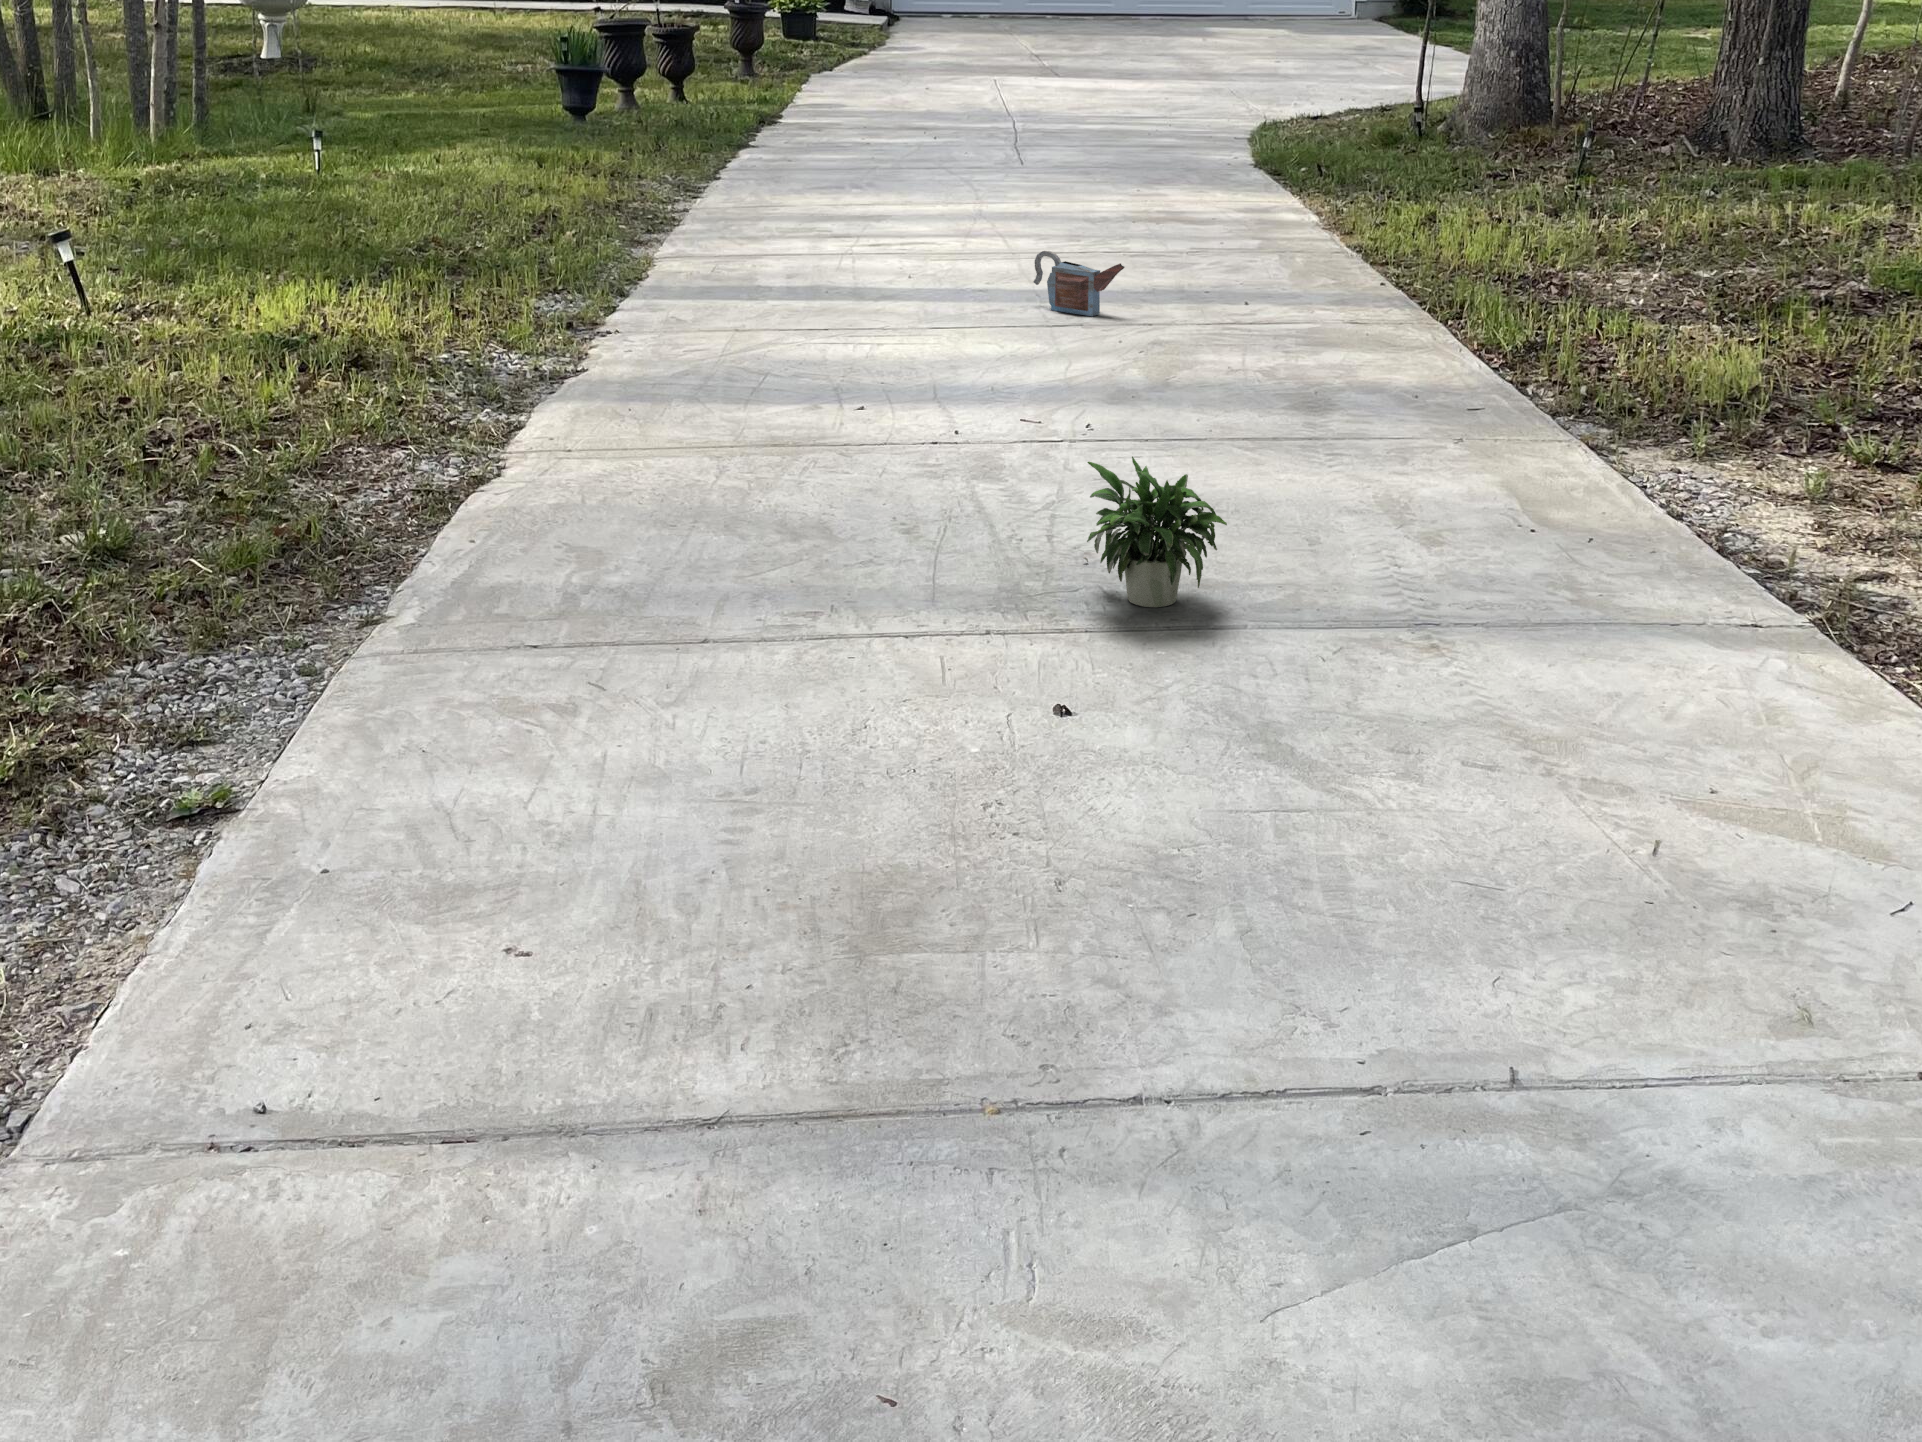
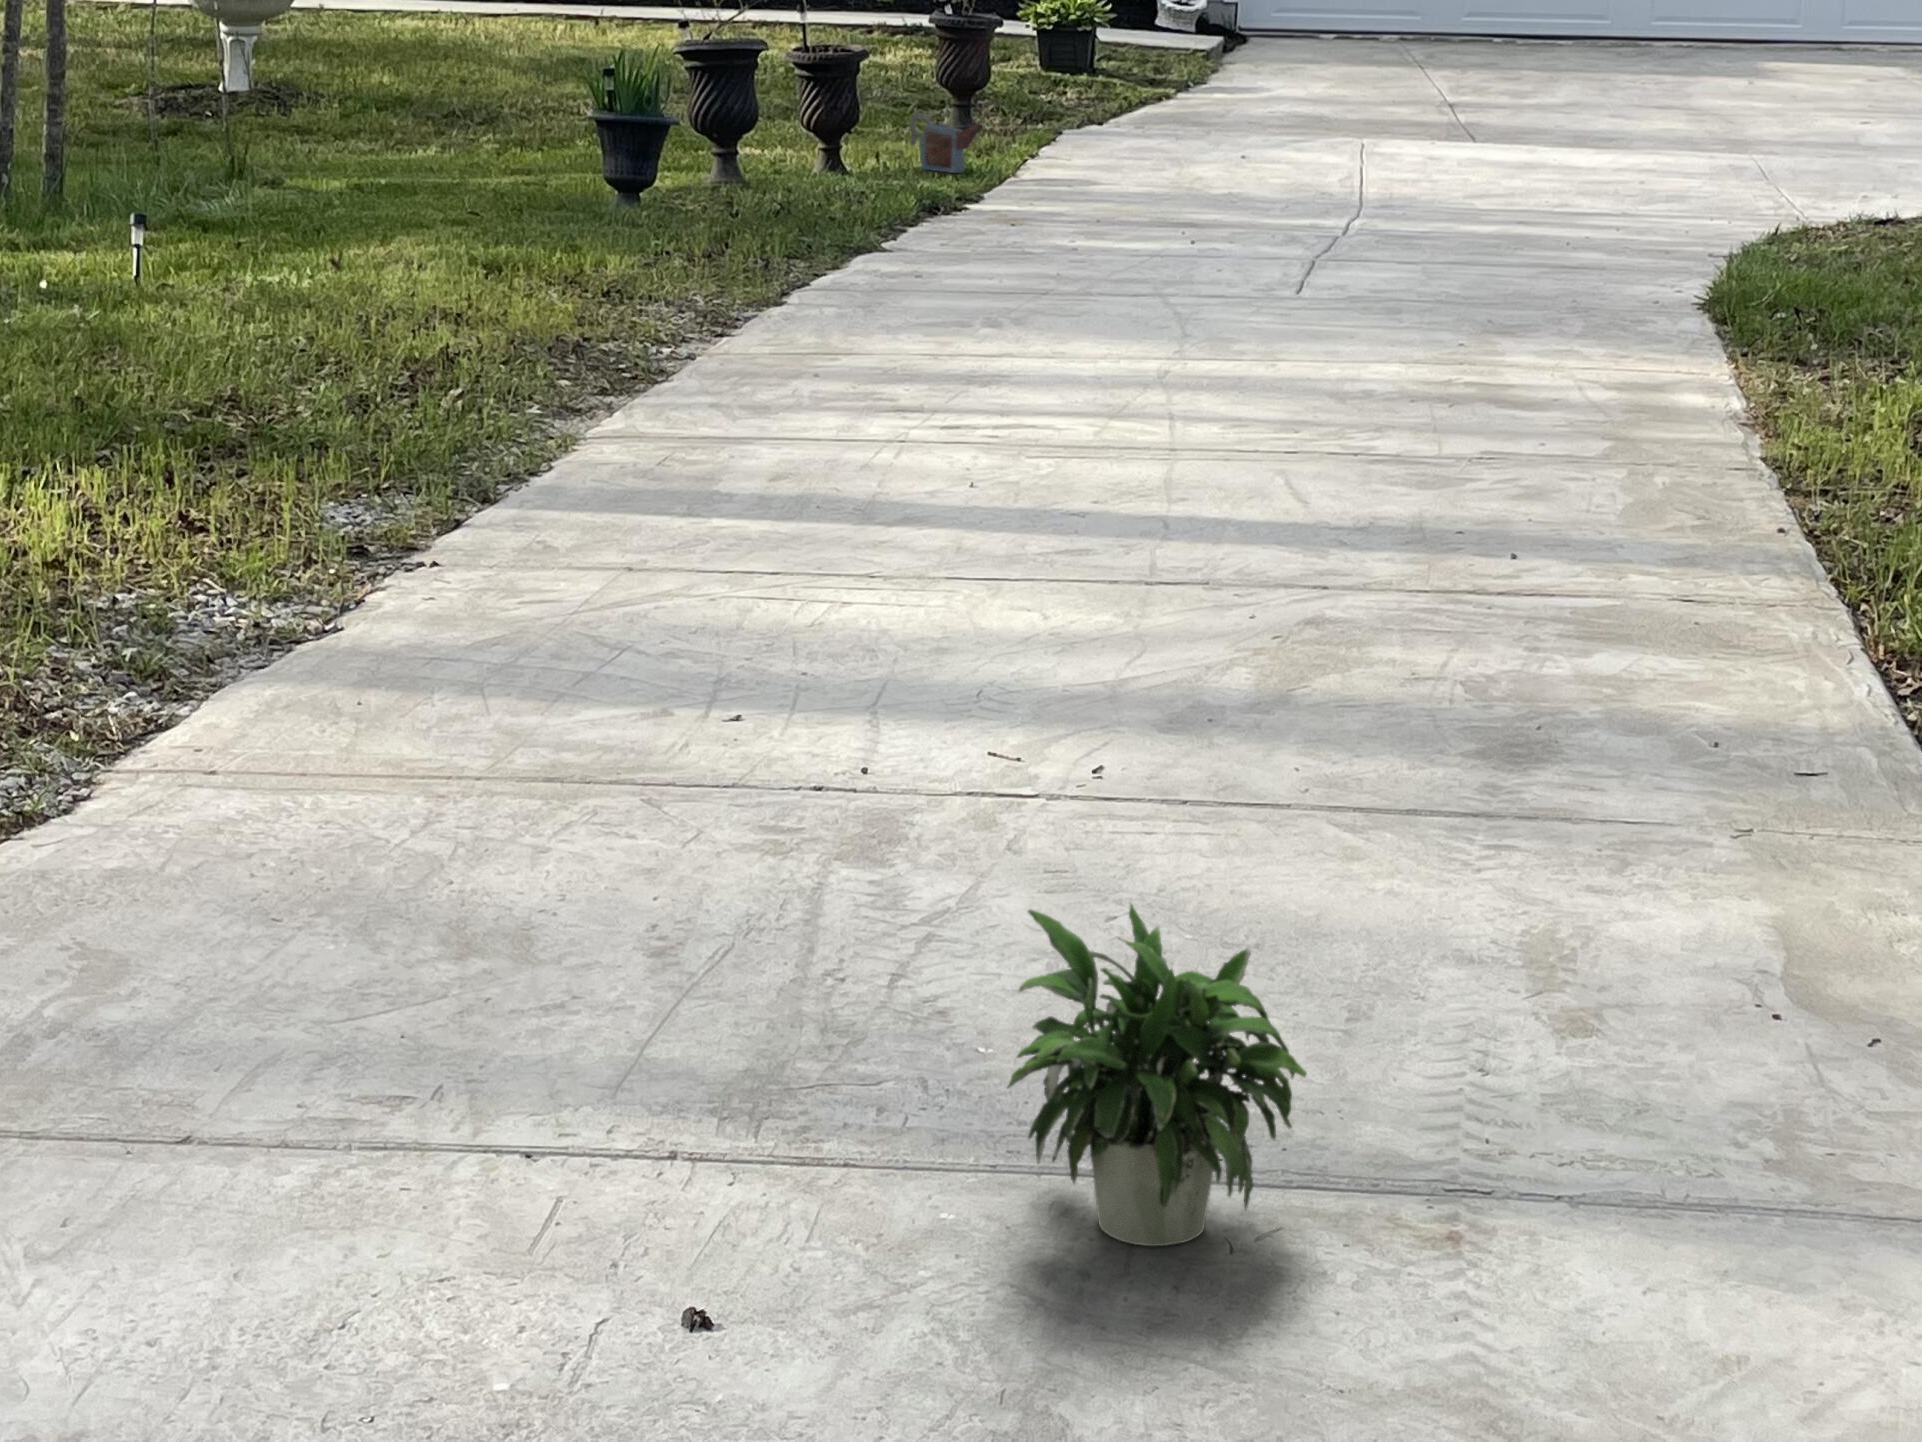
watering can: present [1033,251,1124,316] -> present [910,113,982,173]

